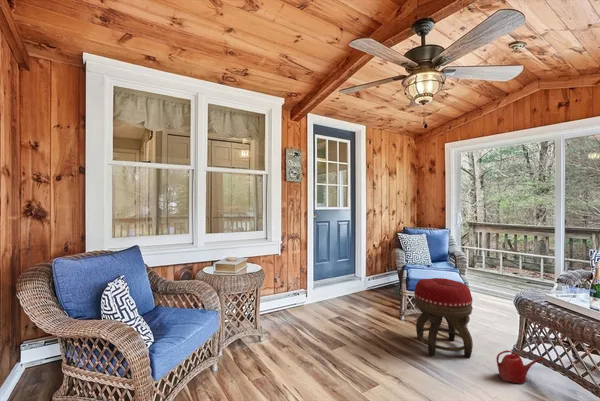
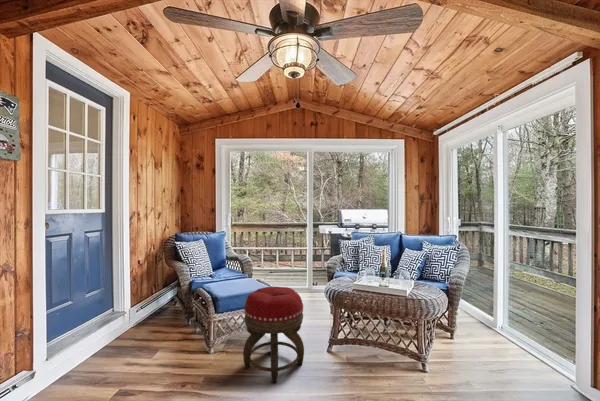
watering can: present [496,350,543,384] -> none [332,337,357,372]

